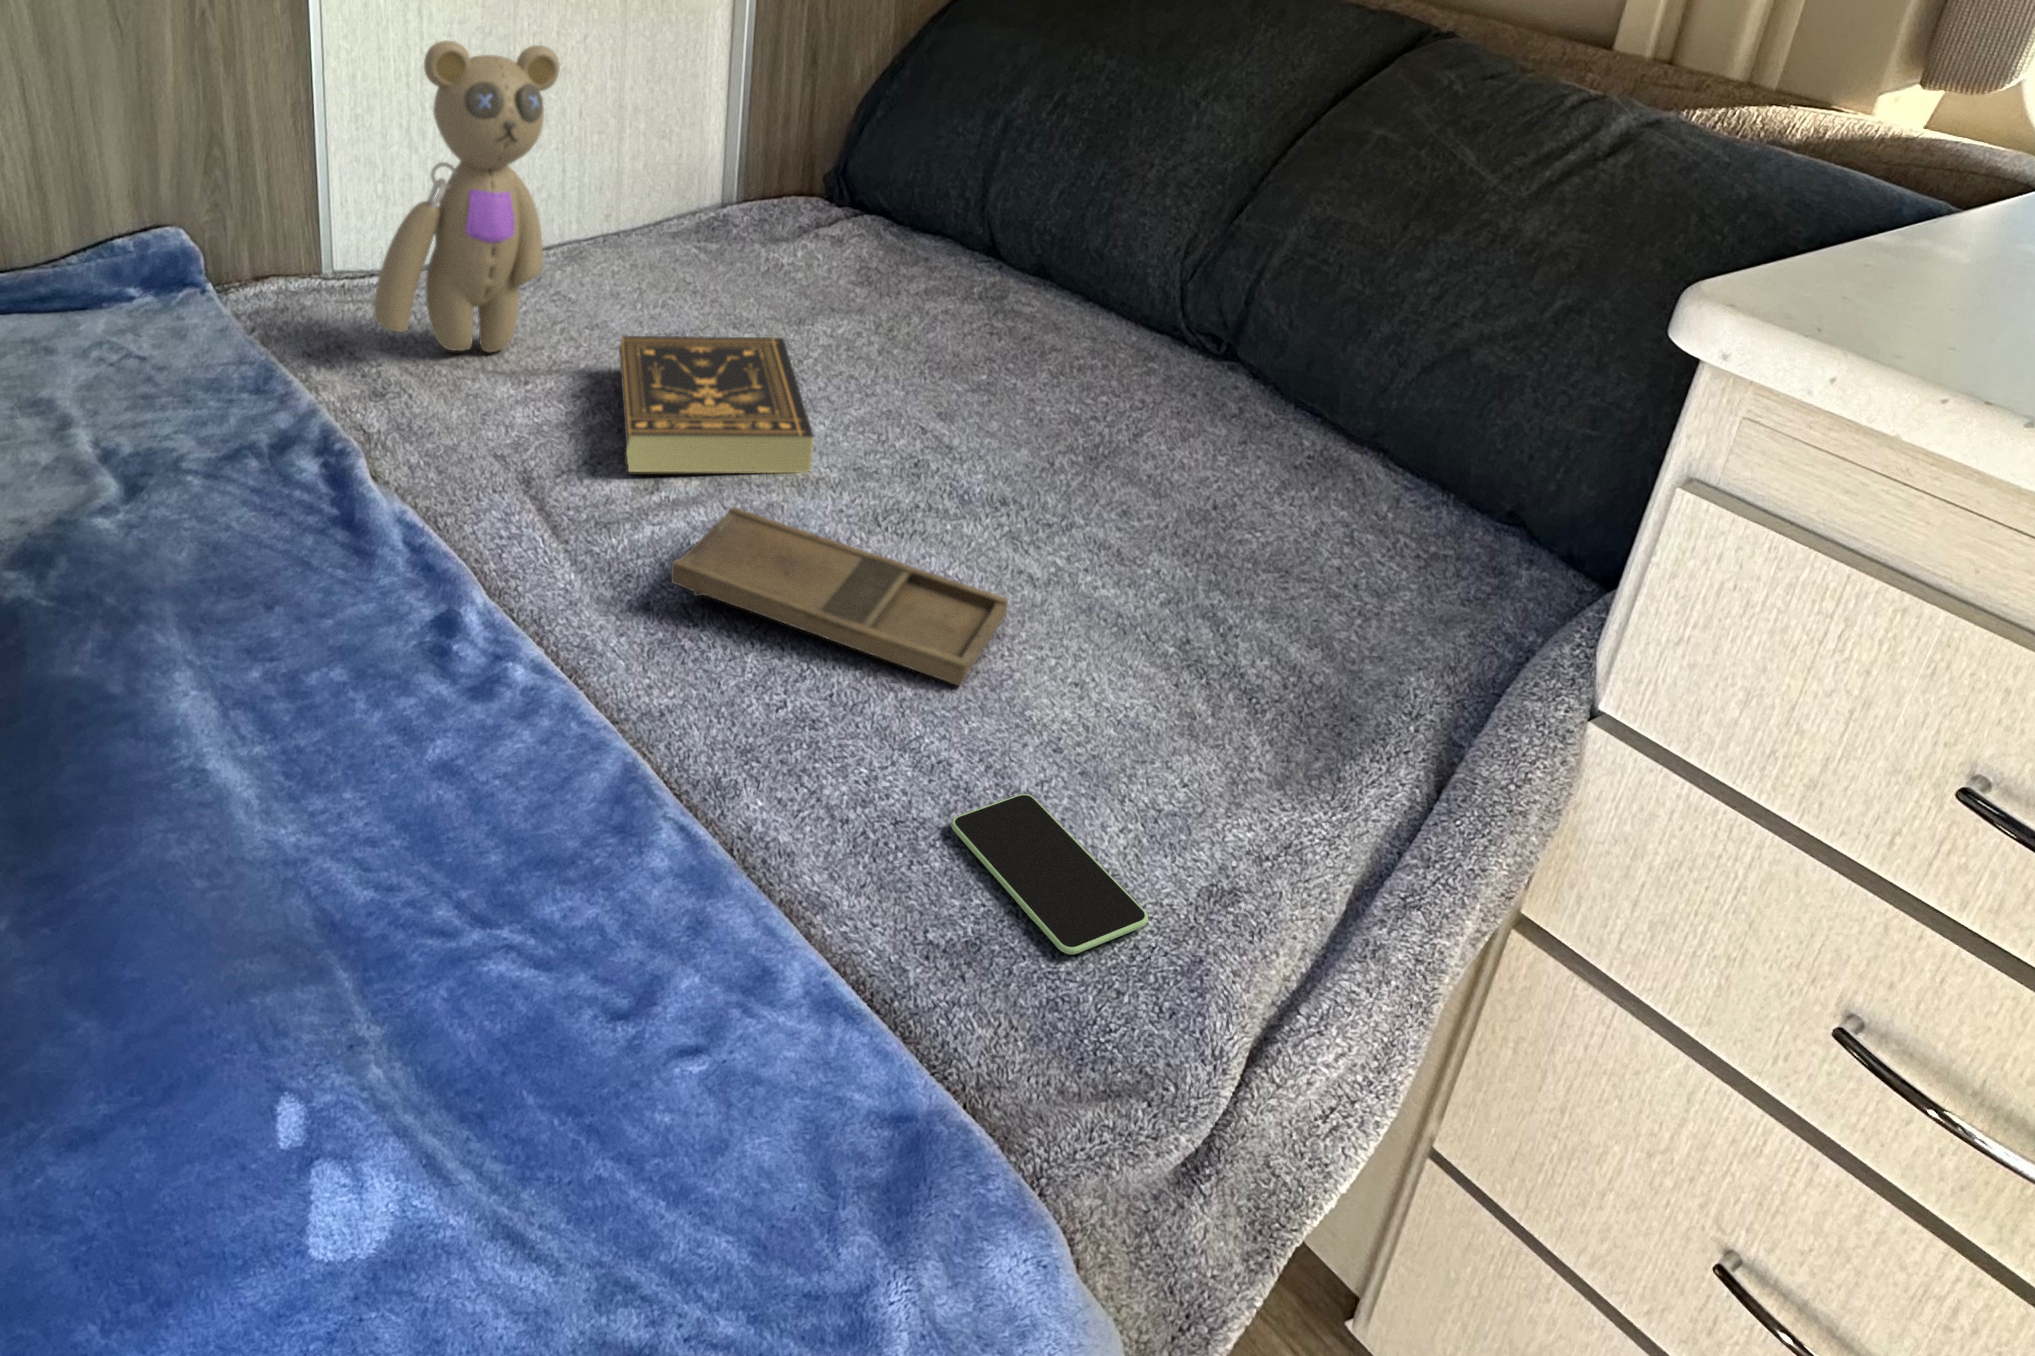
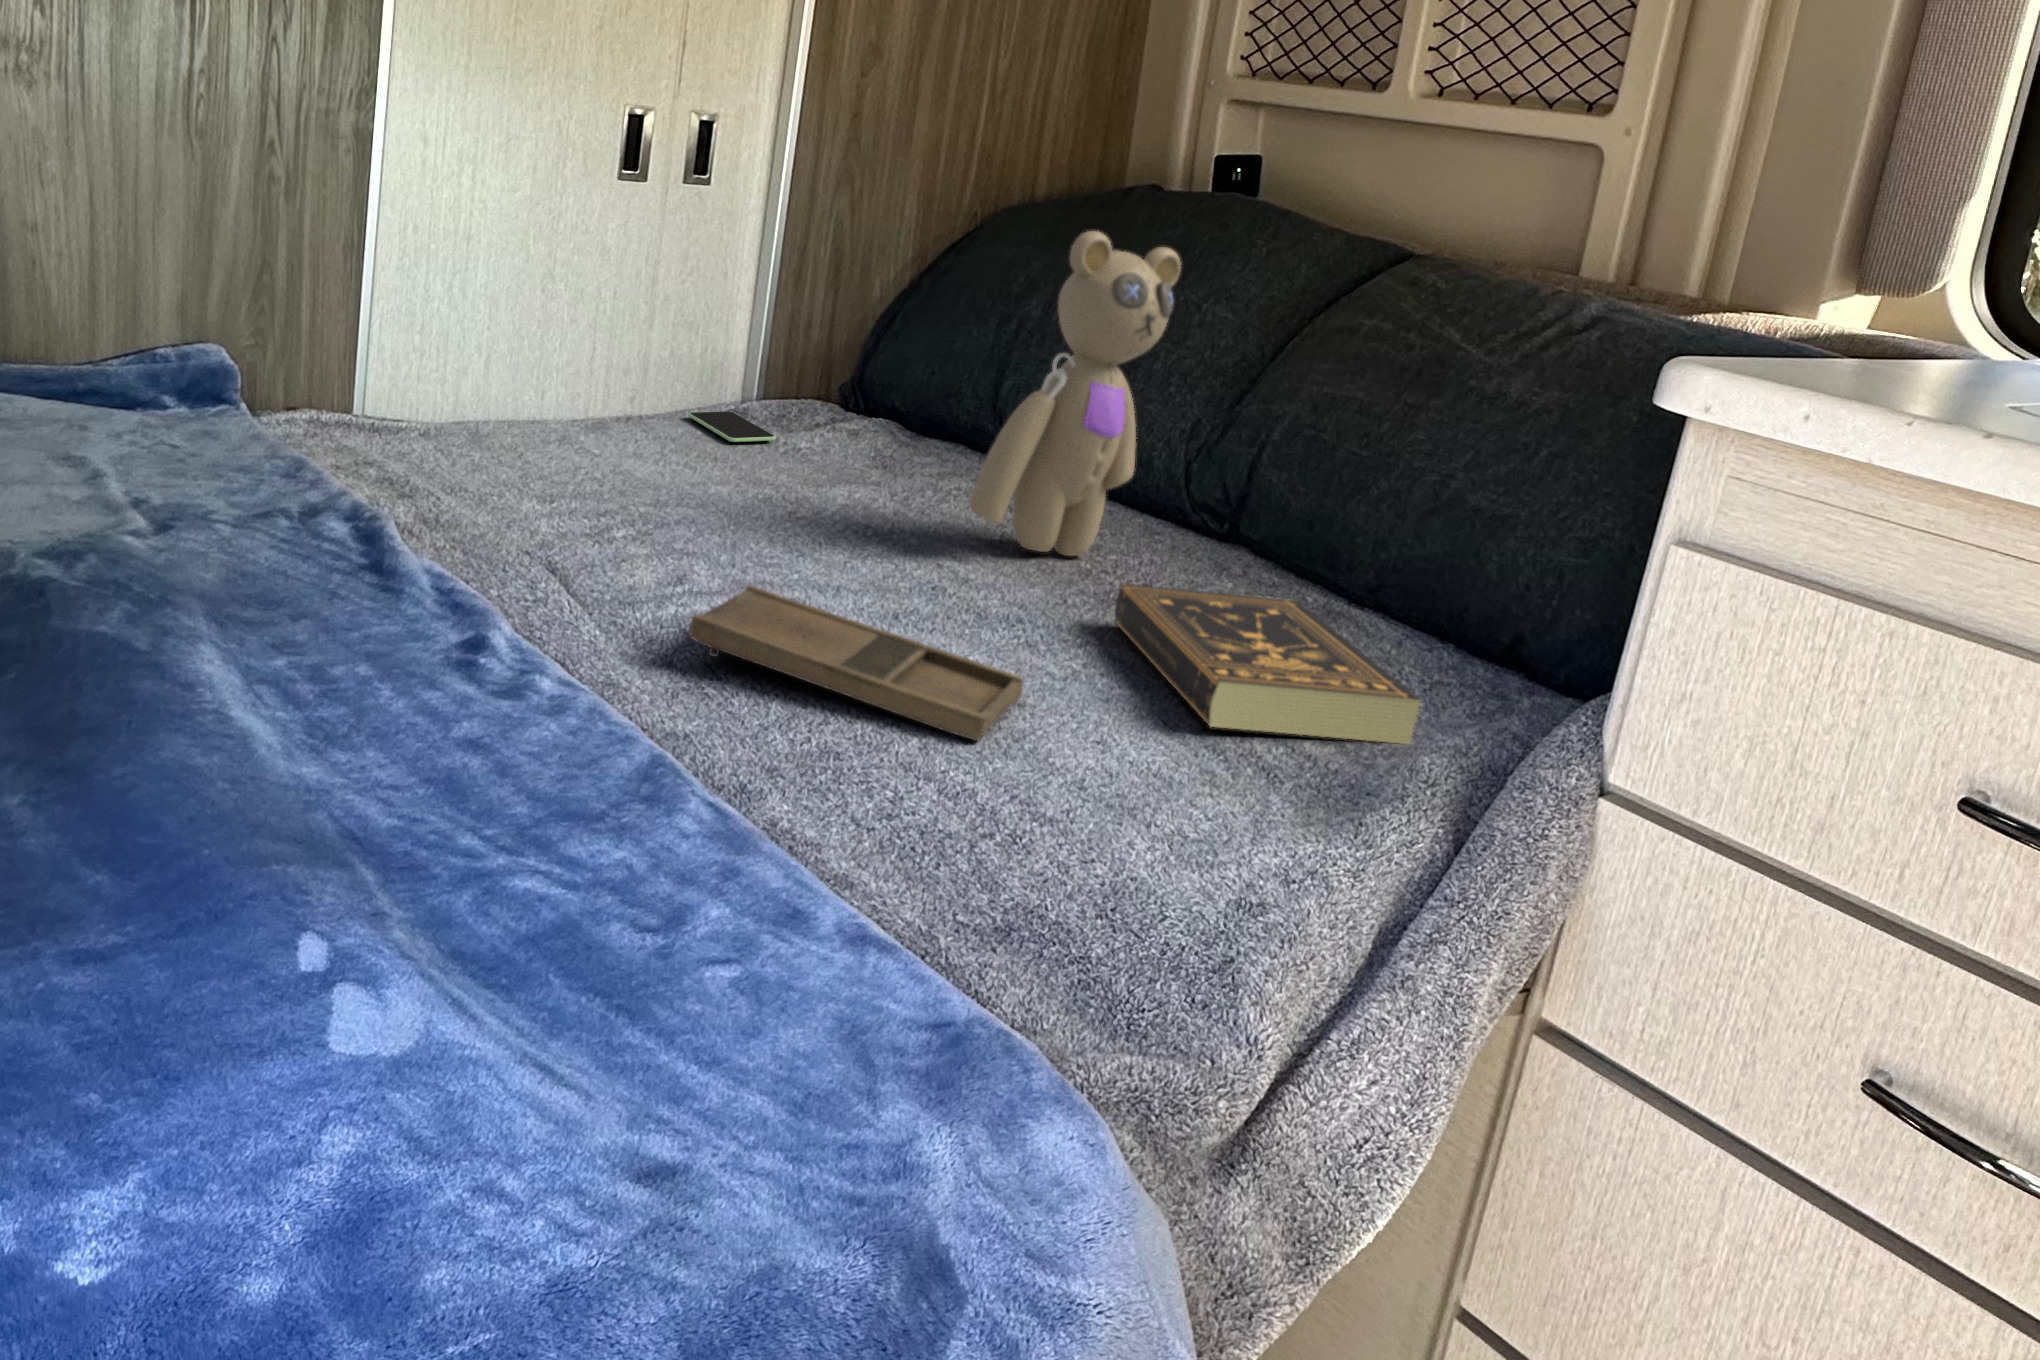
teddy bear: present [373,41,560,352] -> present [970,231,1181,556]
book: present [619,336,813,473] -> present [1115,584,1422,744]
smartphone: present [951,794,1148,954] -> present [688,411,776,442]

